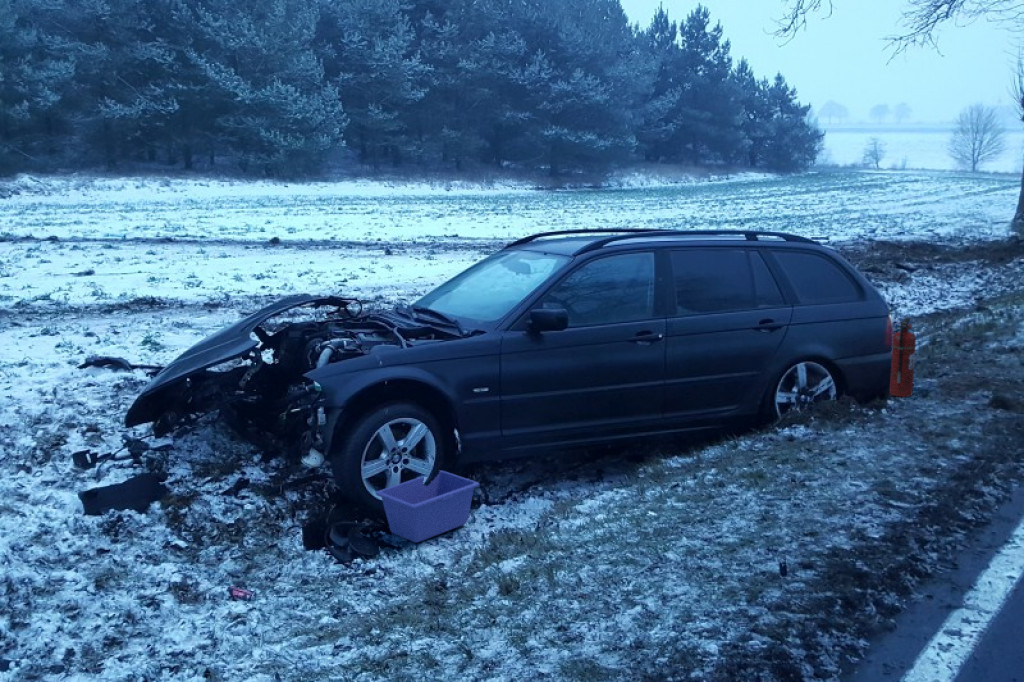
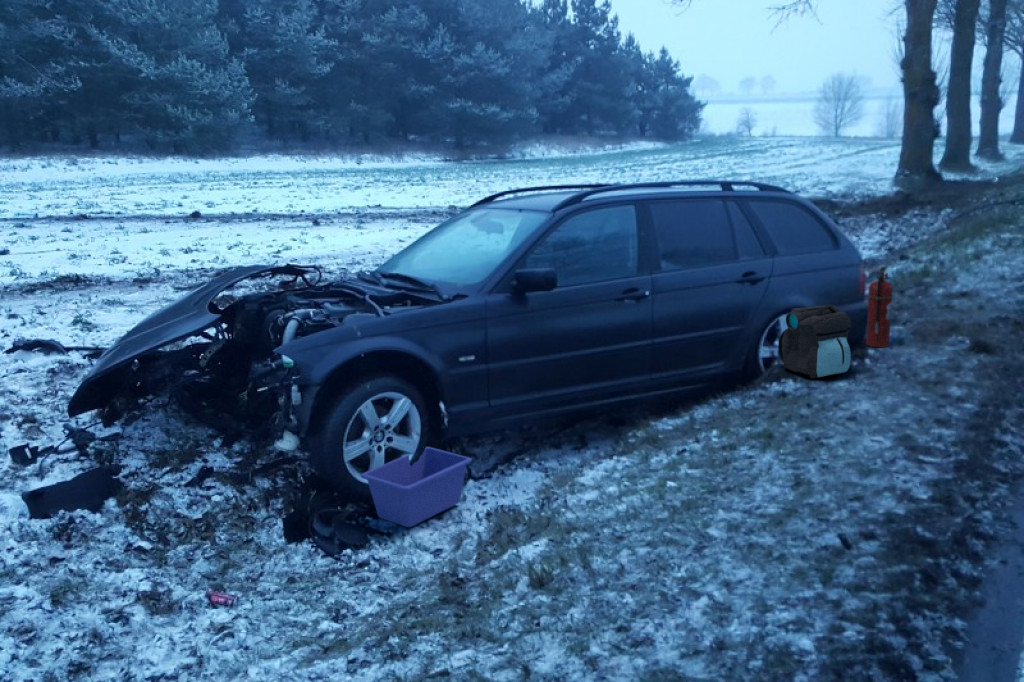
backpack: none [795,353,863,424] -> present [778,305,851,378]

